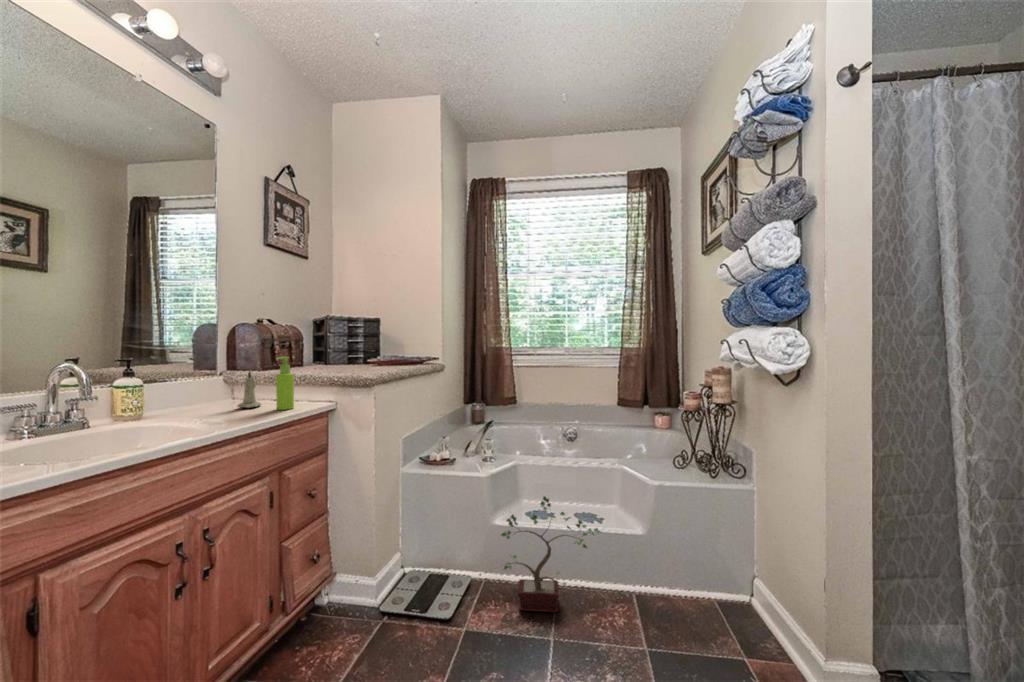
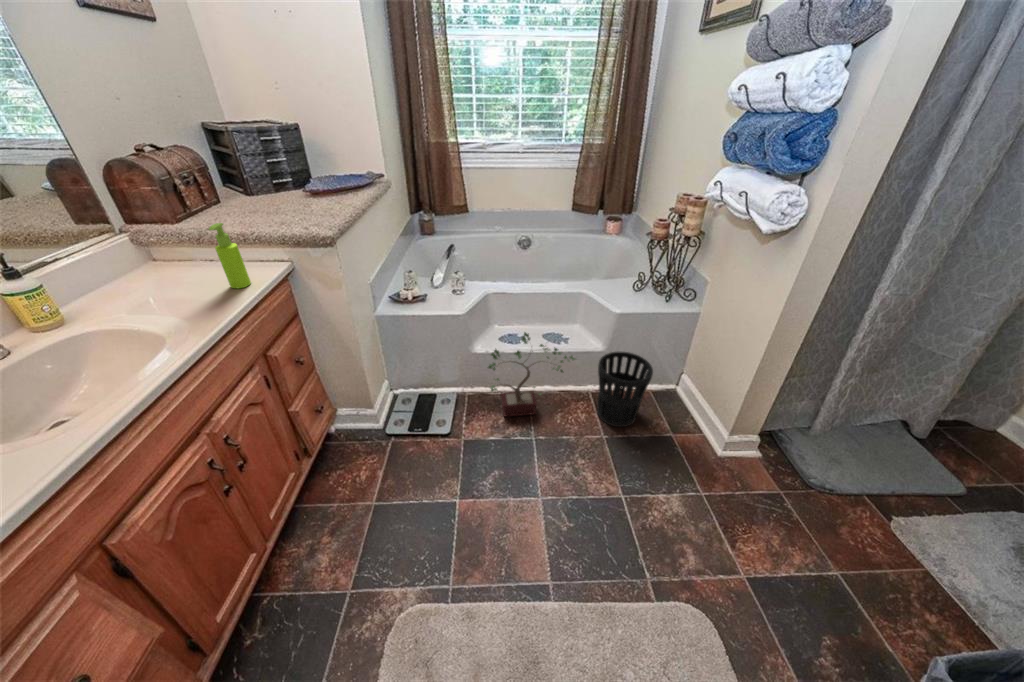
candle: present [237,370,261,408] -> none [170,239,204,287]
wastebasket: none [631,534,699,643] -> present [597,352,653,427]

